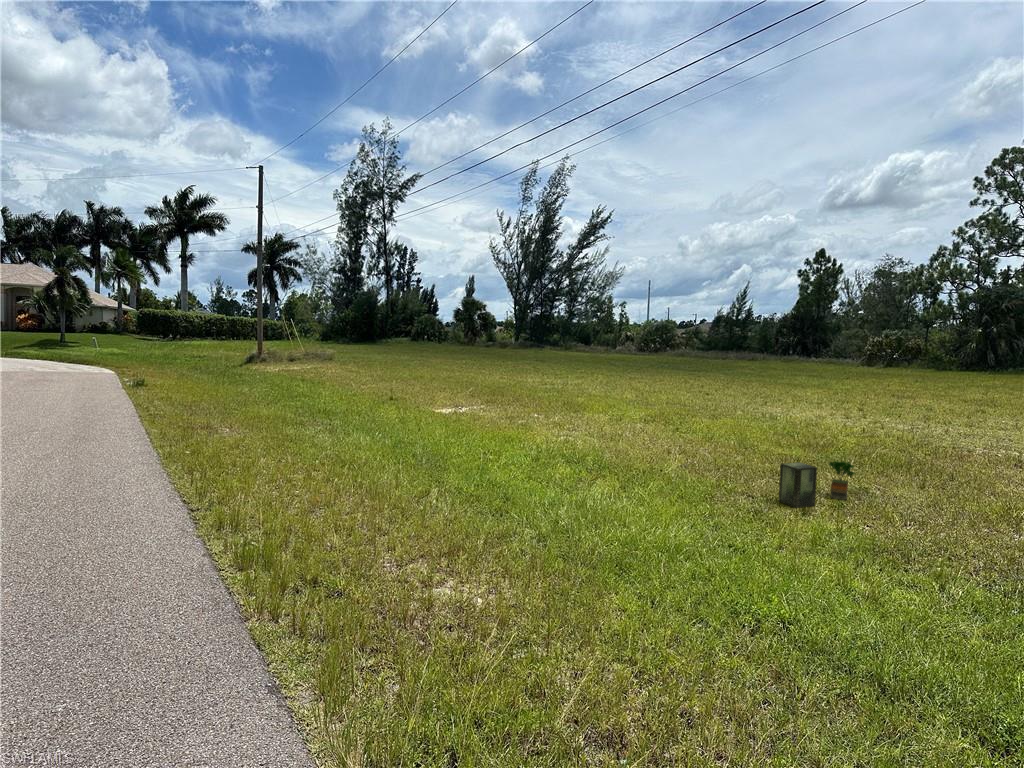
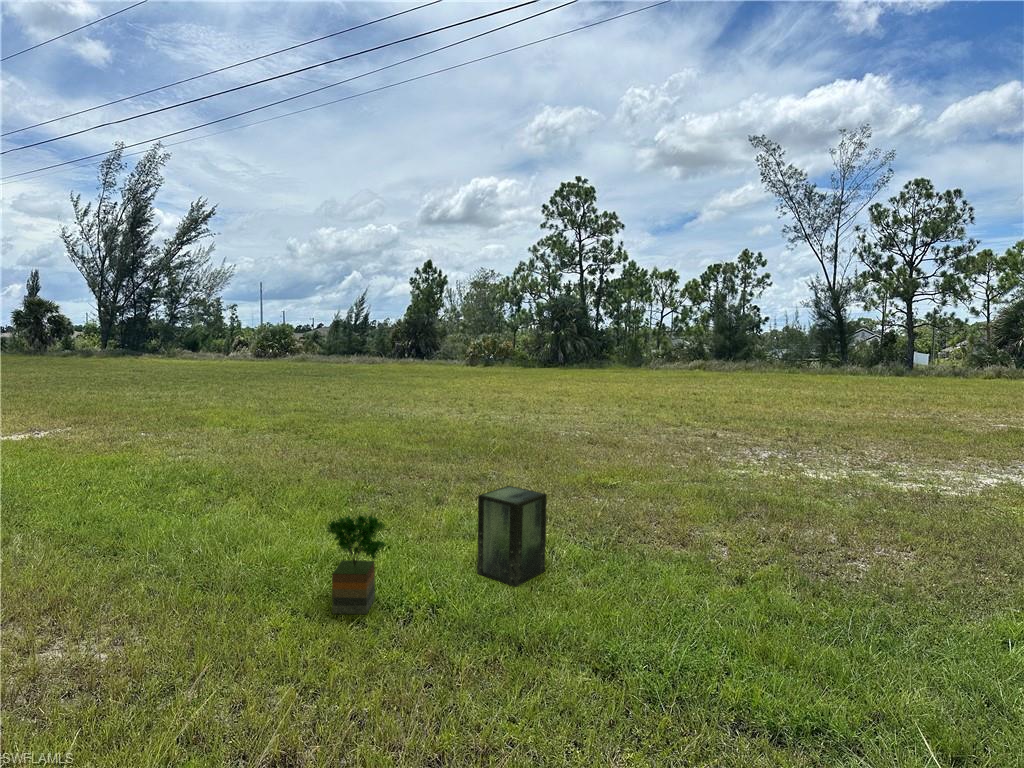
storage box: present [779,462,817,508] -> present [477,486,547,587]

